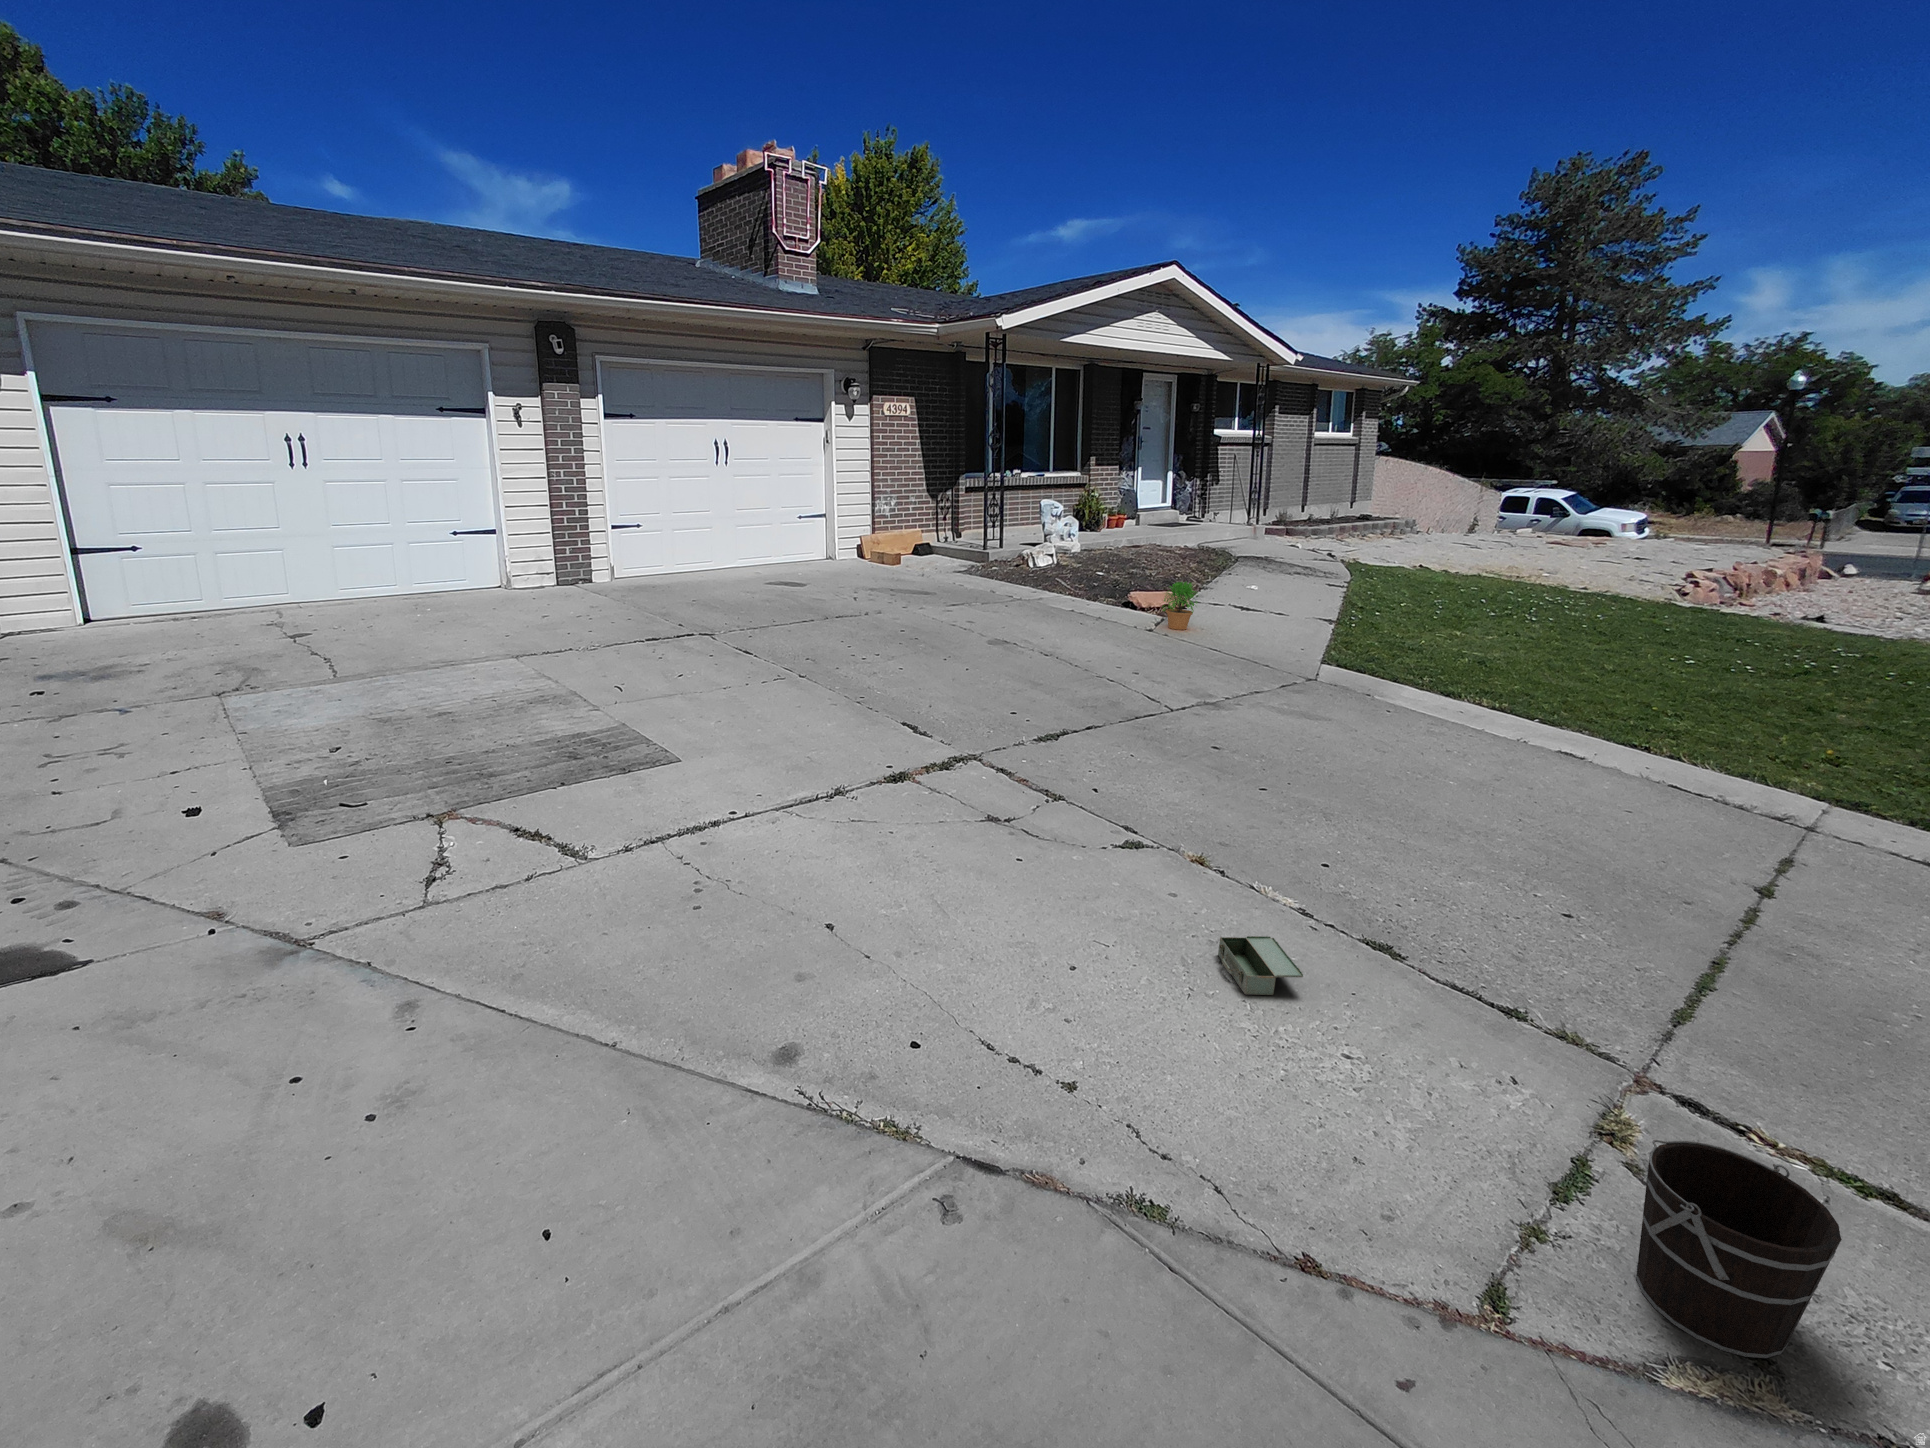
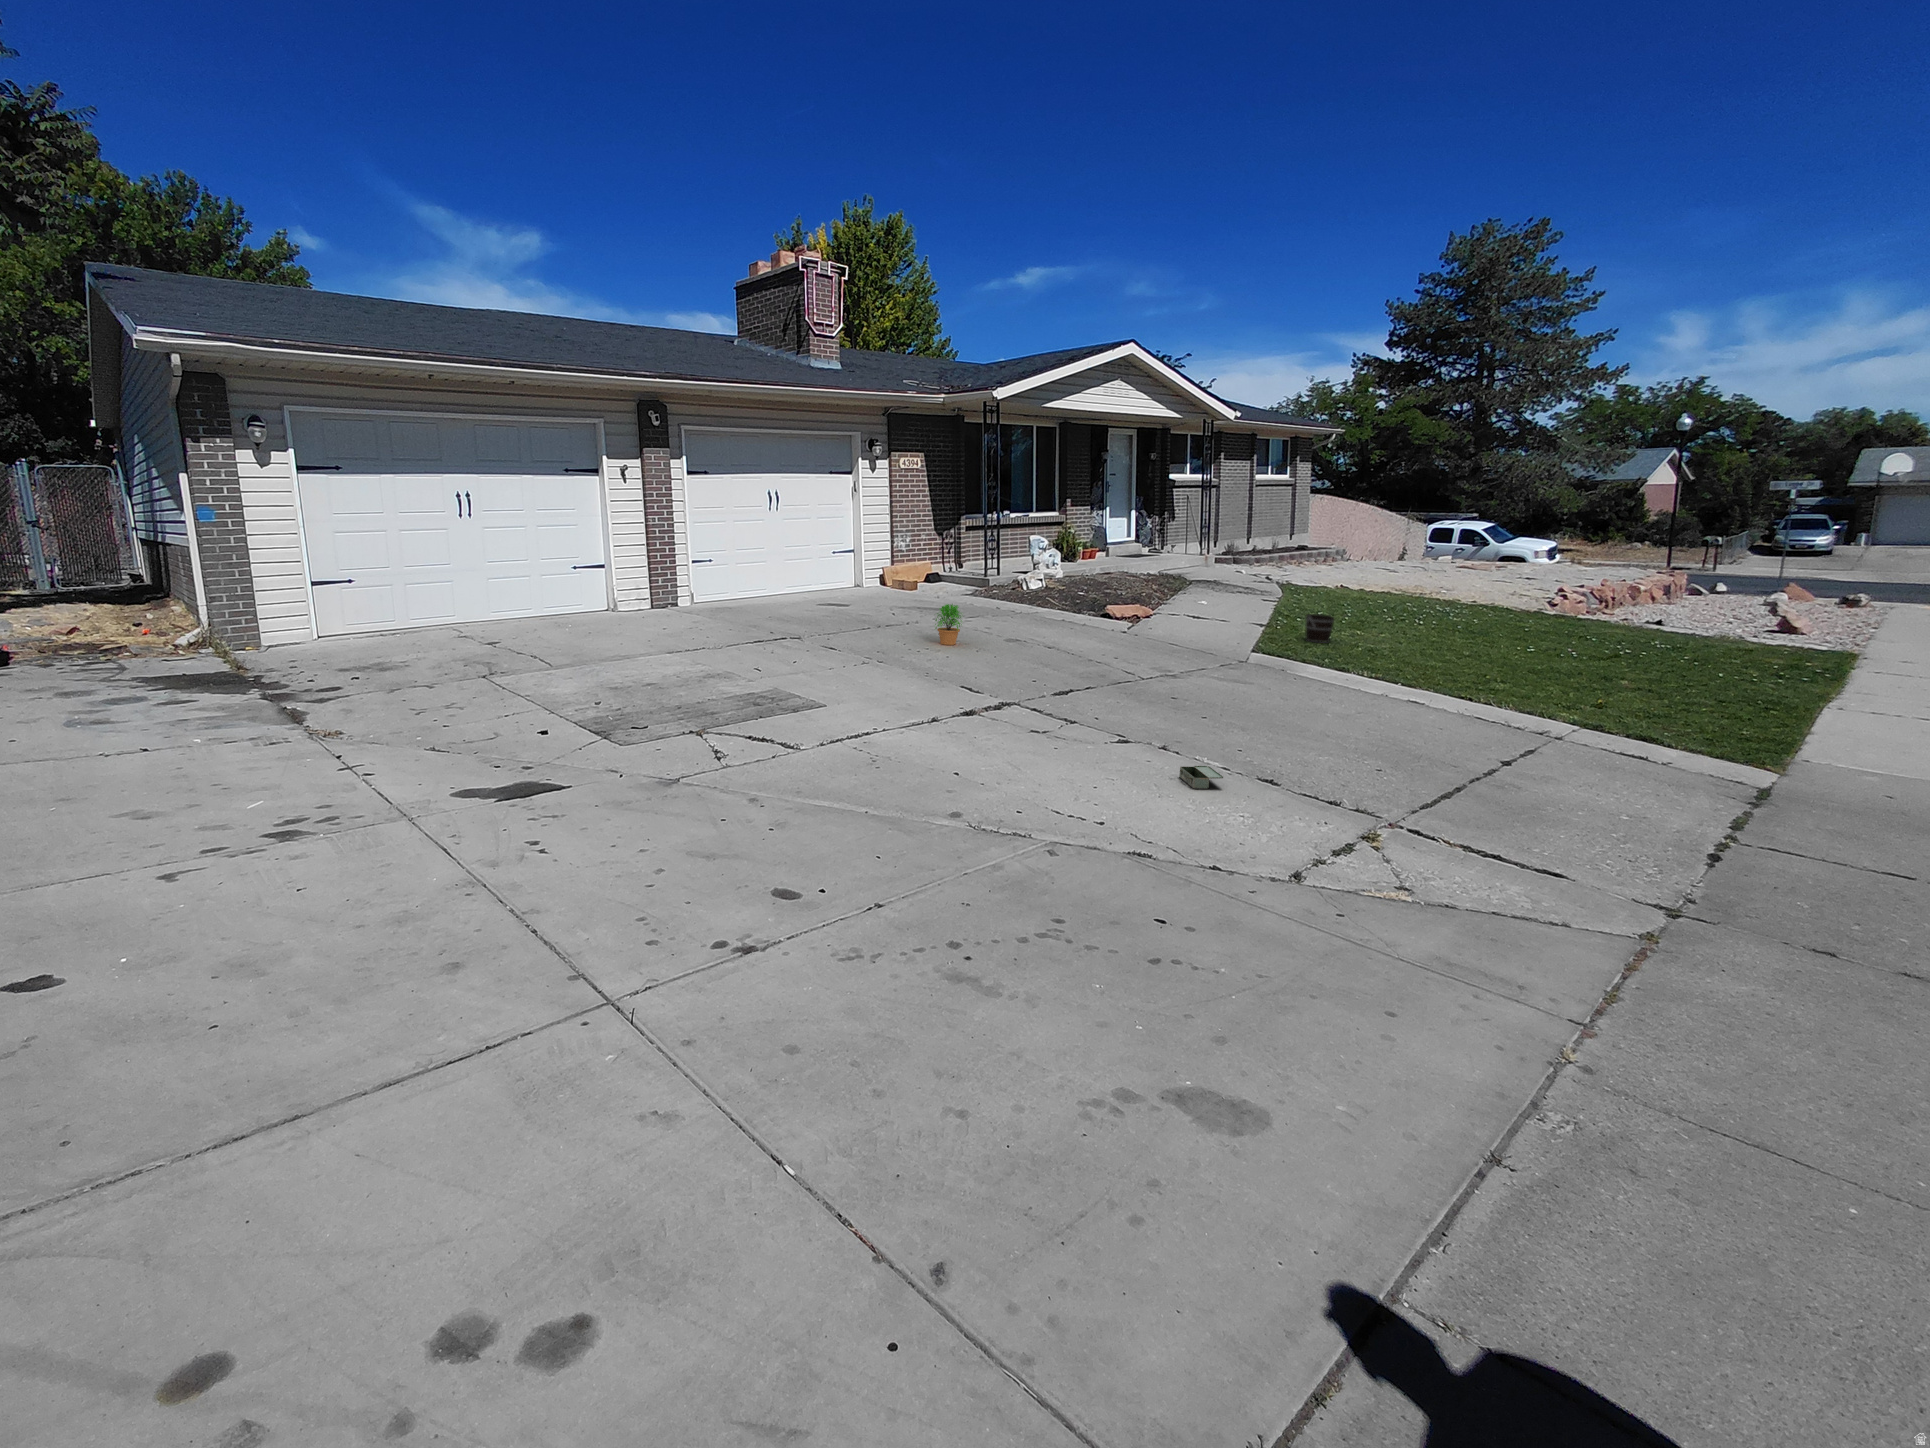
potted plant: present [1163,582,1195,630] -> present [935,604,962,645]
bucket: present [1636,1140,1842,1358] -> present [1306,614,1334,643]

